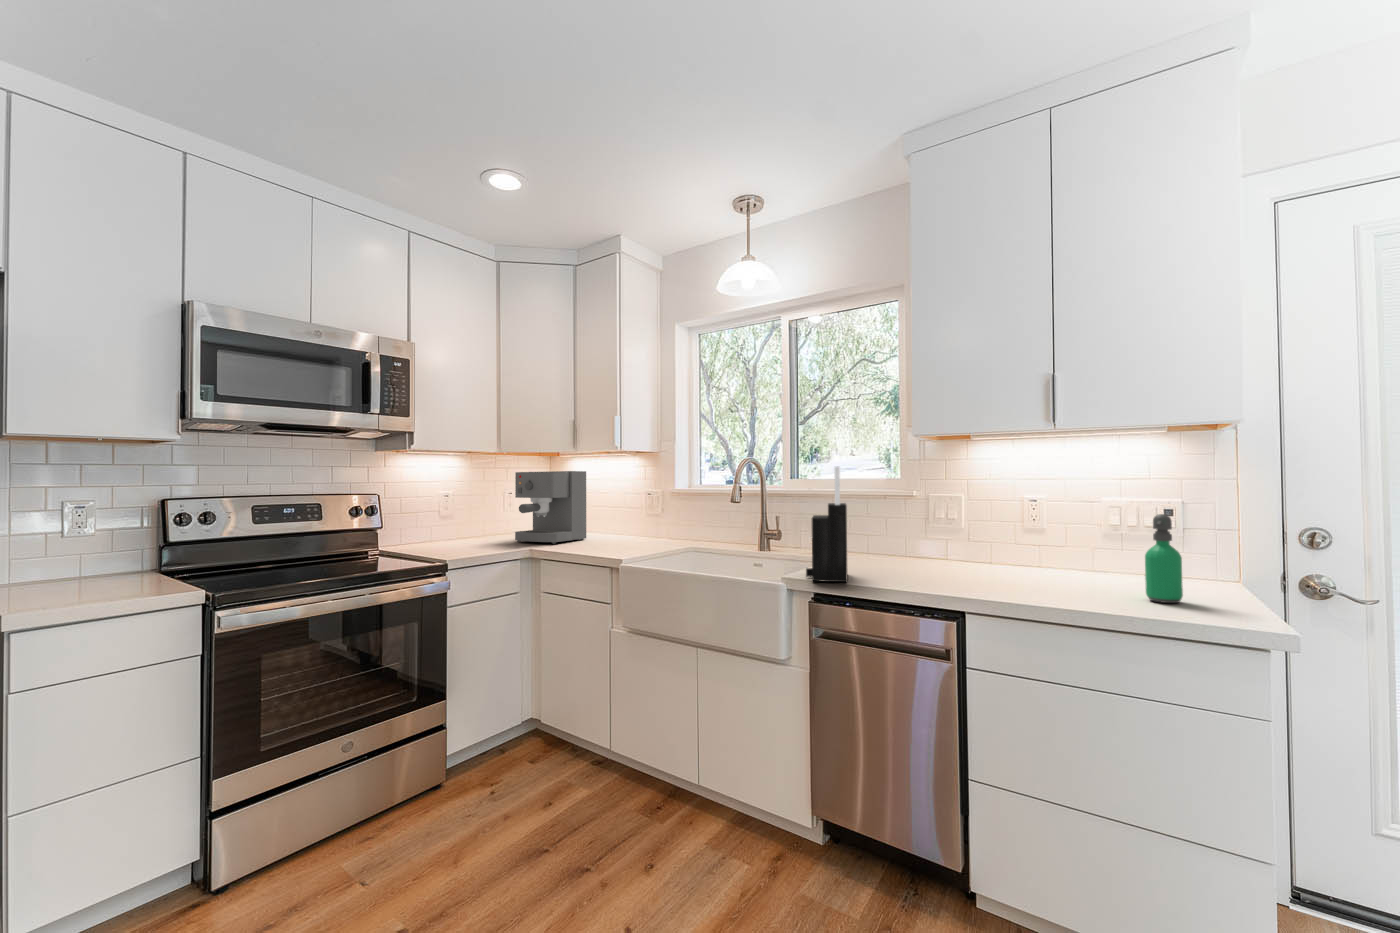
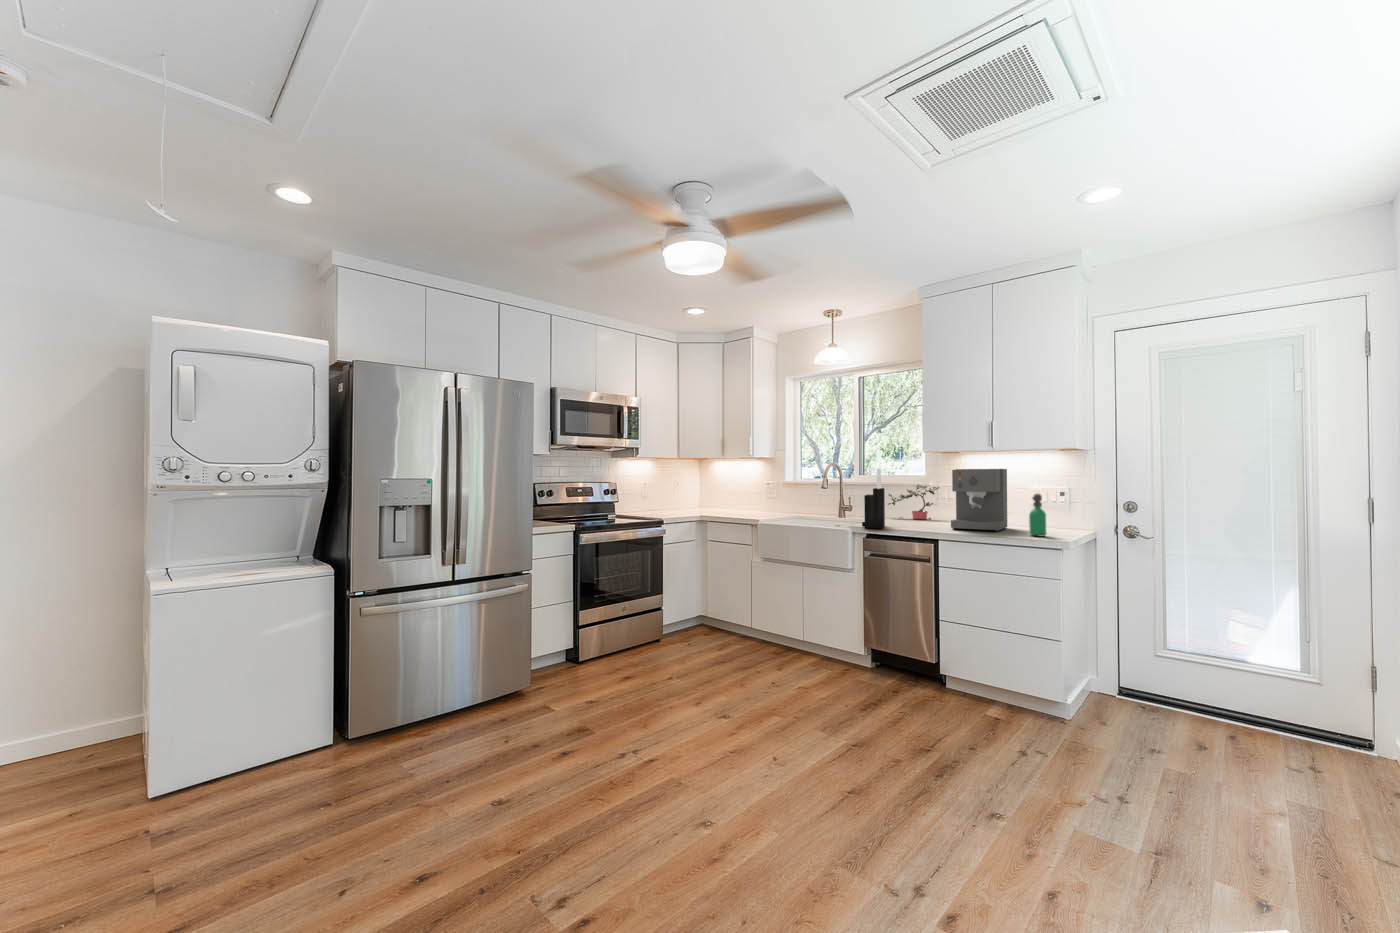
coffee maker: present [515,471,586,544] -> present [951,469,1007,531]
potted plant: none [842,494,933,555] -> present [888,484,940,519]

